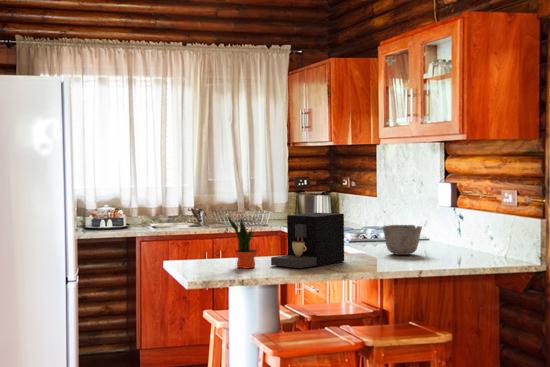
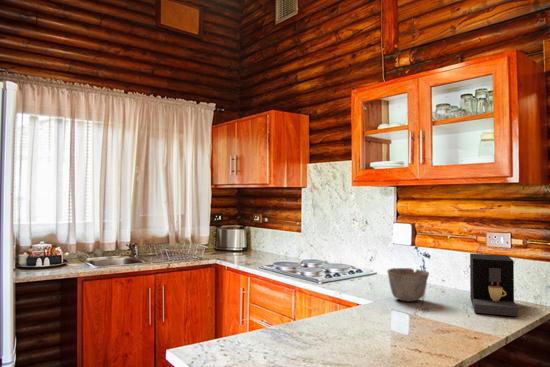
coffee maker: present [271,213,344,268] -> present [470,254,518,316]
potted plant: present [228,217,257,268] -> none [279,276,312,347]

